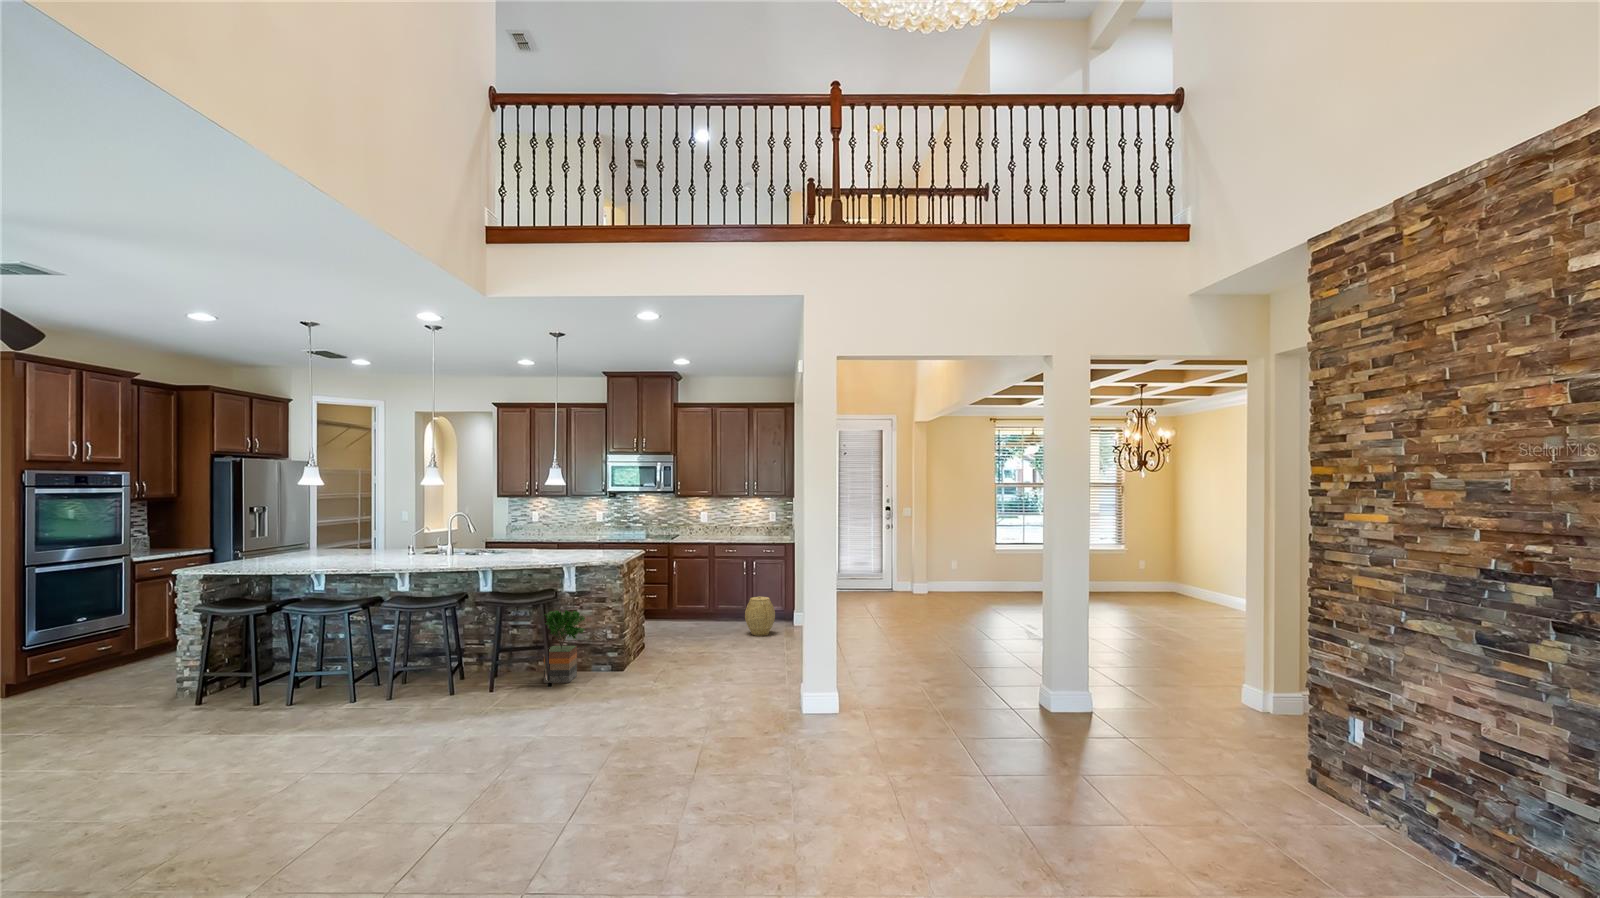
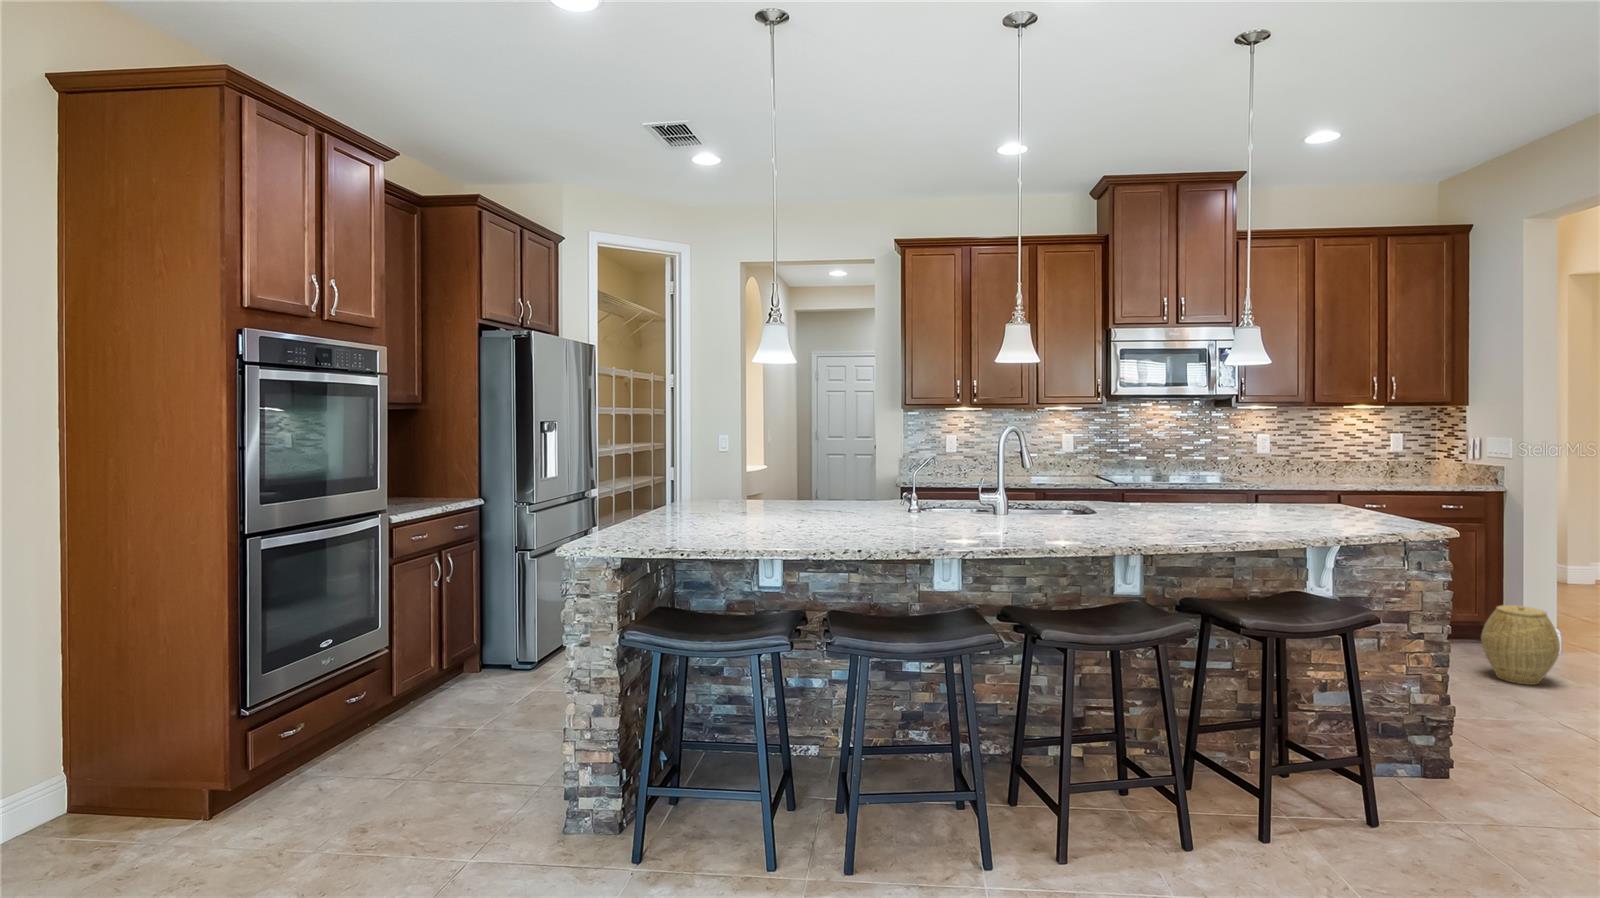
potted tree: present [544,610,585,683] -> none [1325,657,1472,835]

